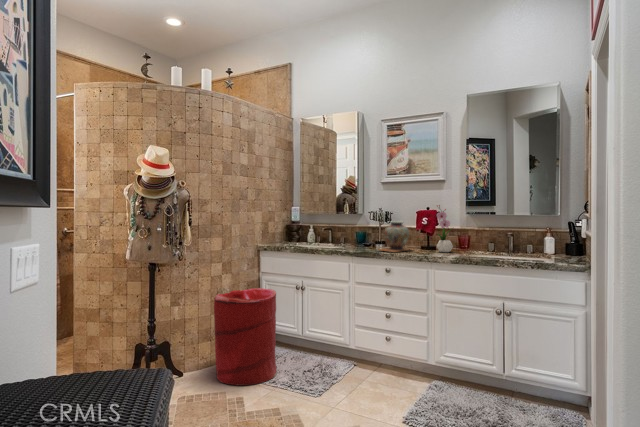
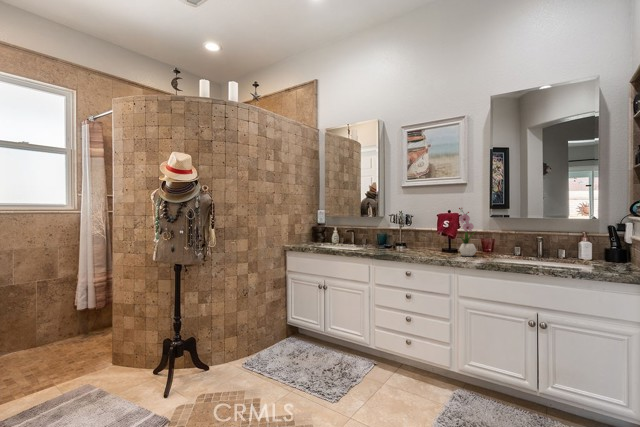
decorative vase: present [382,221,409,252] -> none [398,224,434,255]
laundry hamper: present [214,288,277,386] -> none [238,287,298,385]

